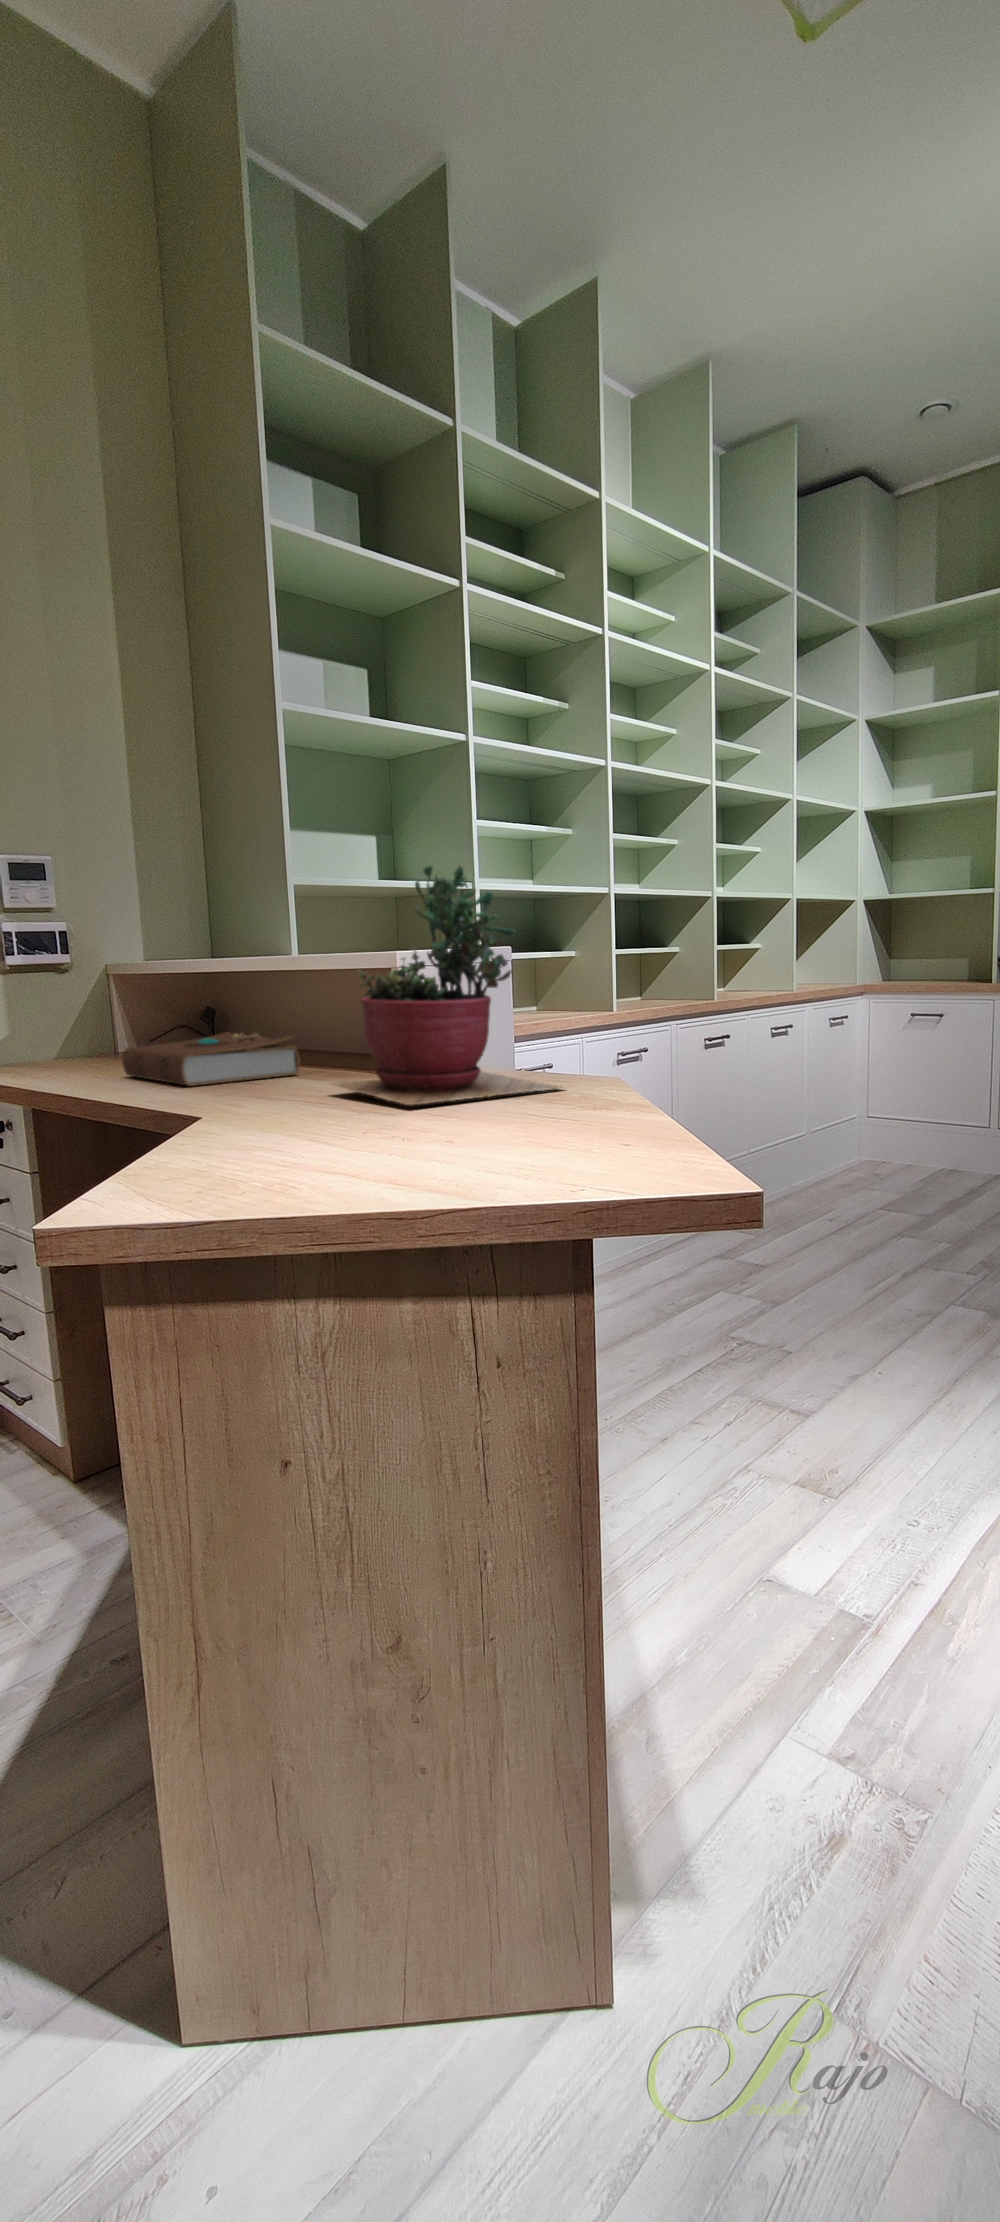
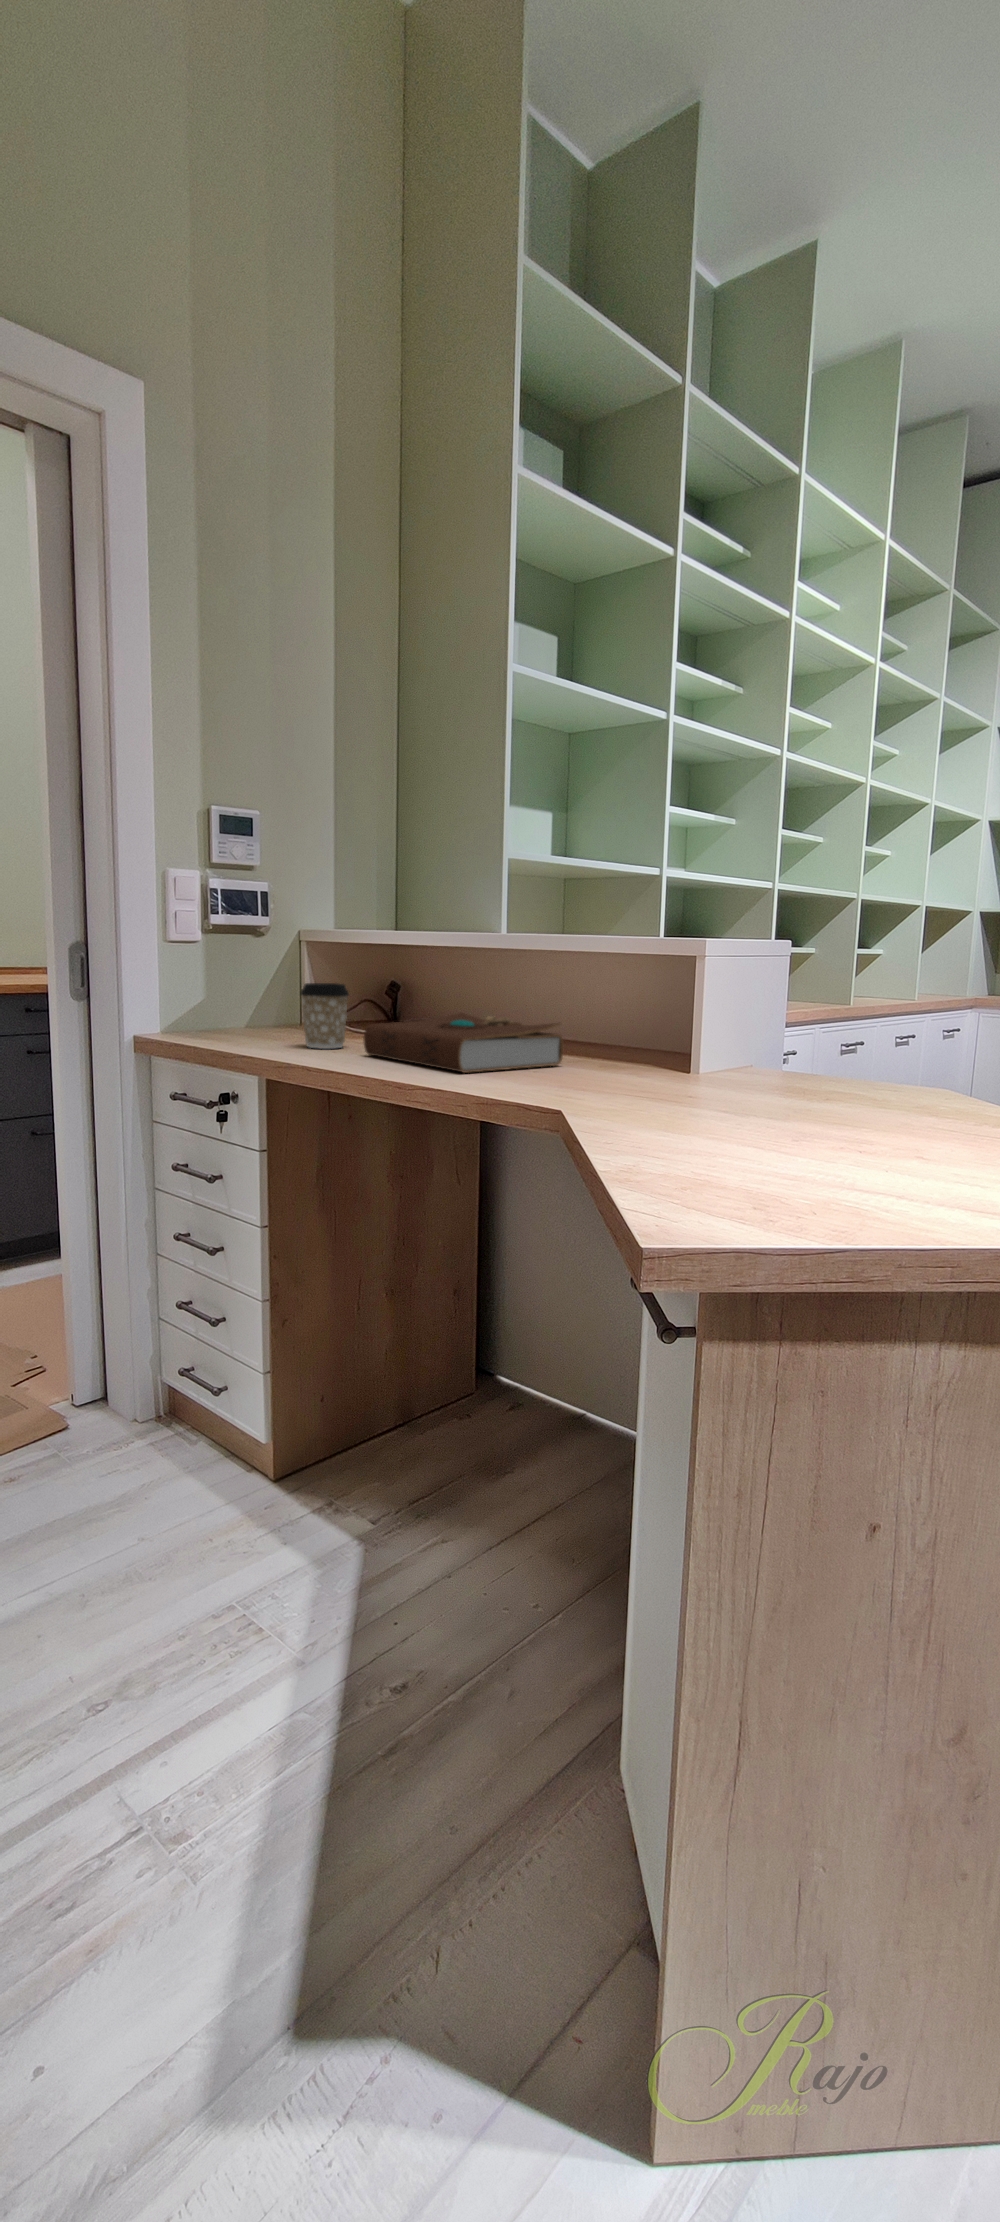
succulent plant: present [331,865,561,1105] -> none [648,842,921,1119]
coffee cup: none [71,1012,121,1073] -> present [300,983,349,1049]

